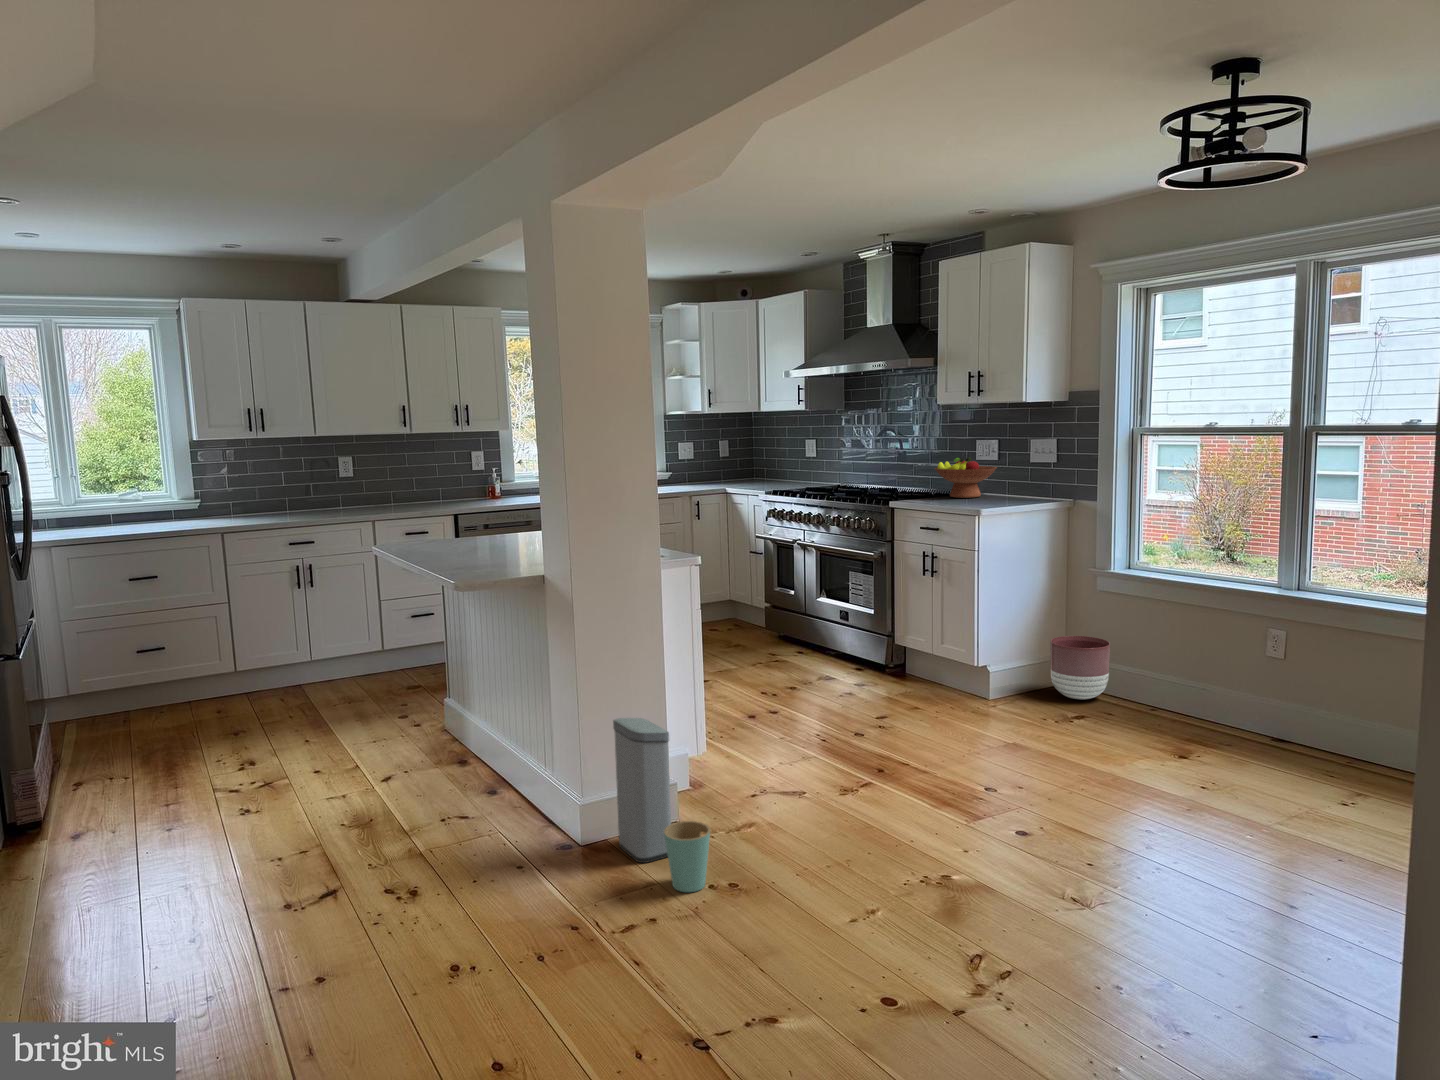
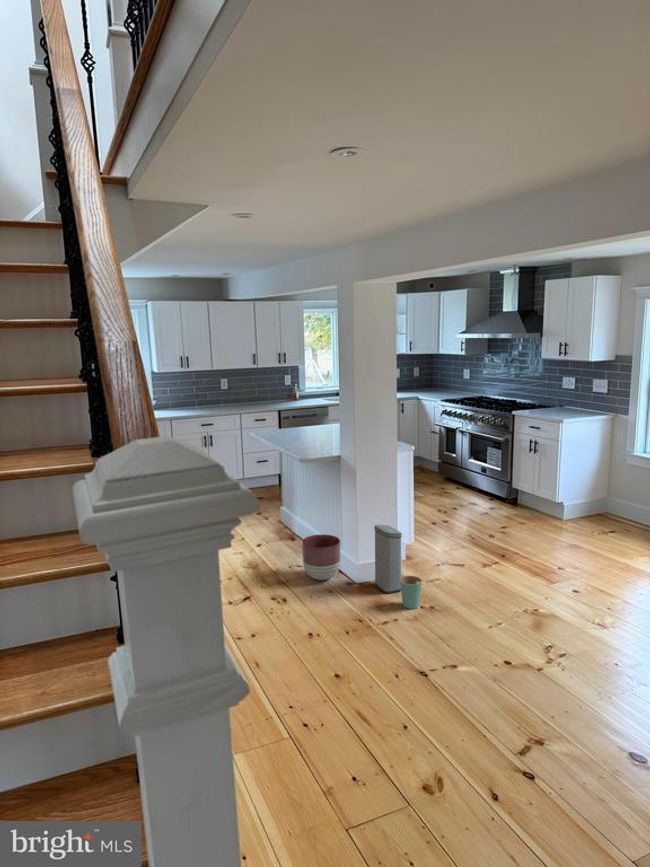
fruit bowl: present [935,457,997,498] -> none [537,388,573,410]
planter: present [1050,636,1110,700] -> present [302,534,340,580]

